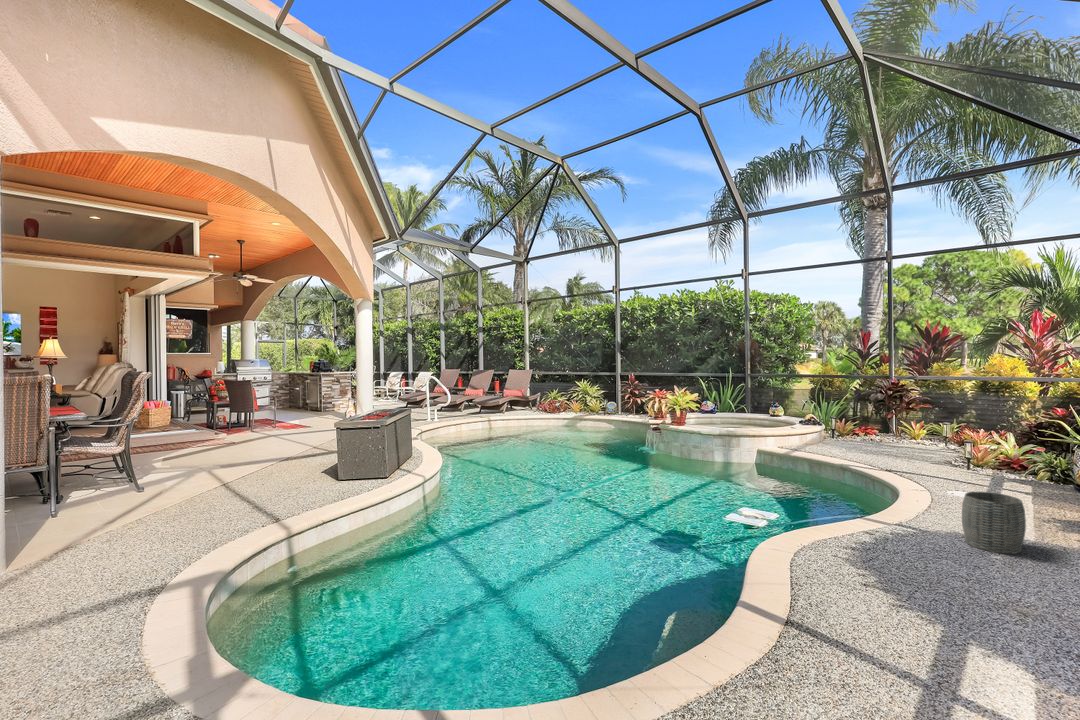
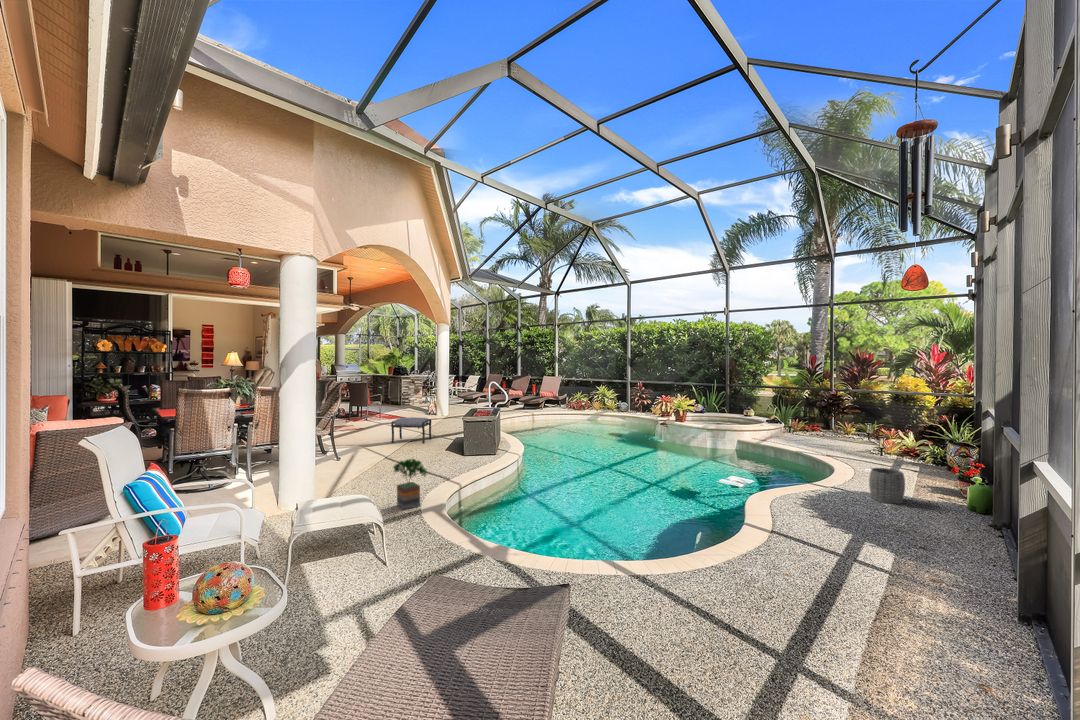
ottoman: none [251,424,315,461] -> present [391,417,431,444]
potted tree: none [129,487,197,579] -> present [394,459,427,509]

